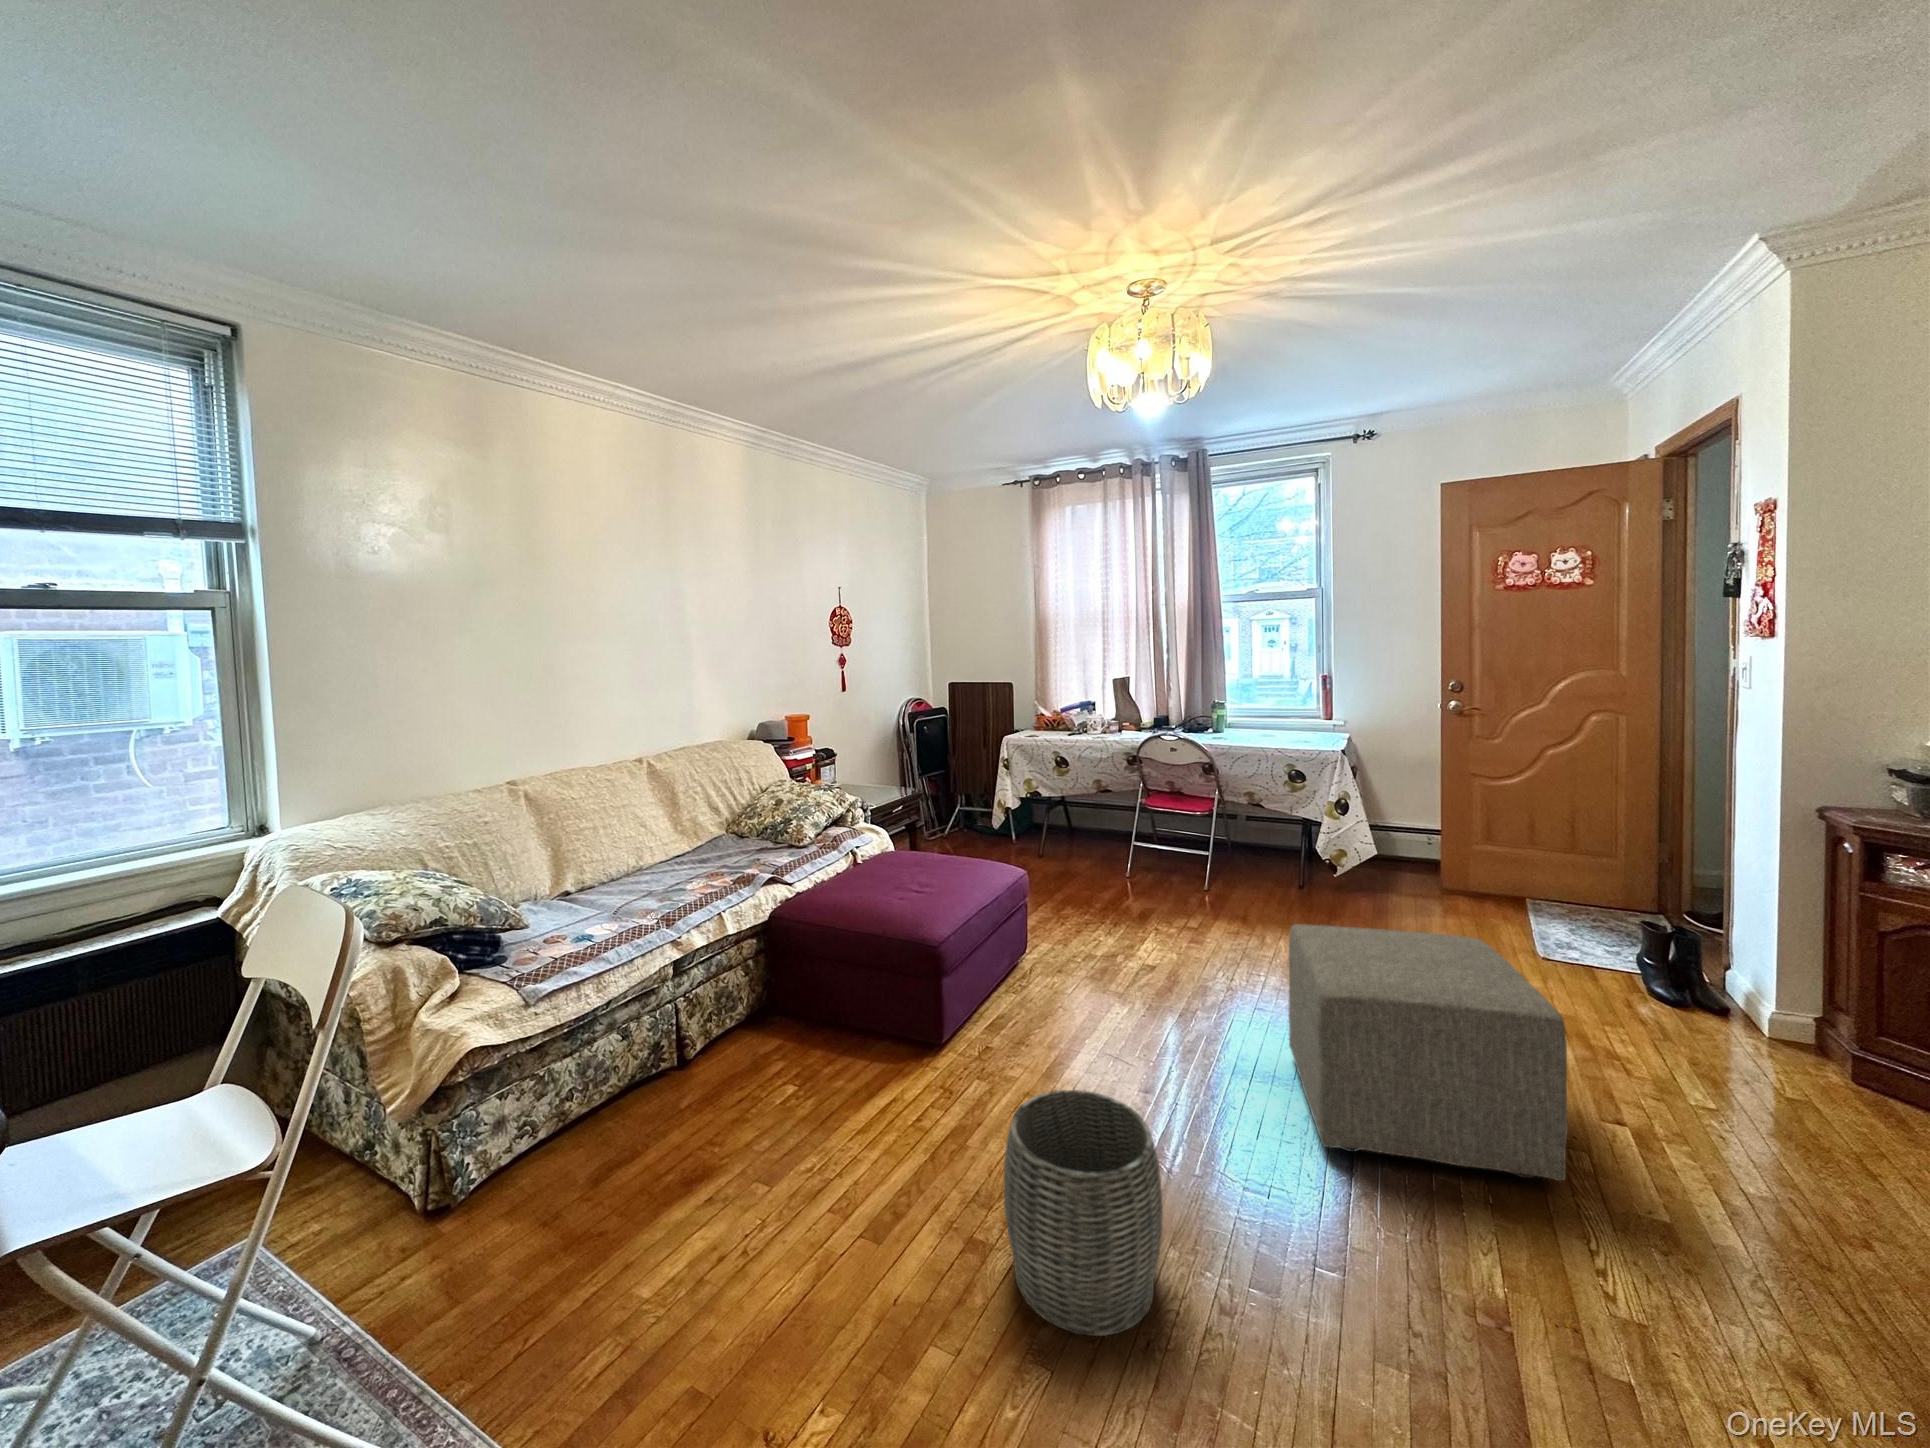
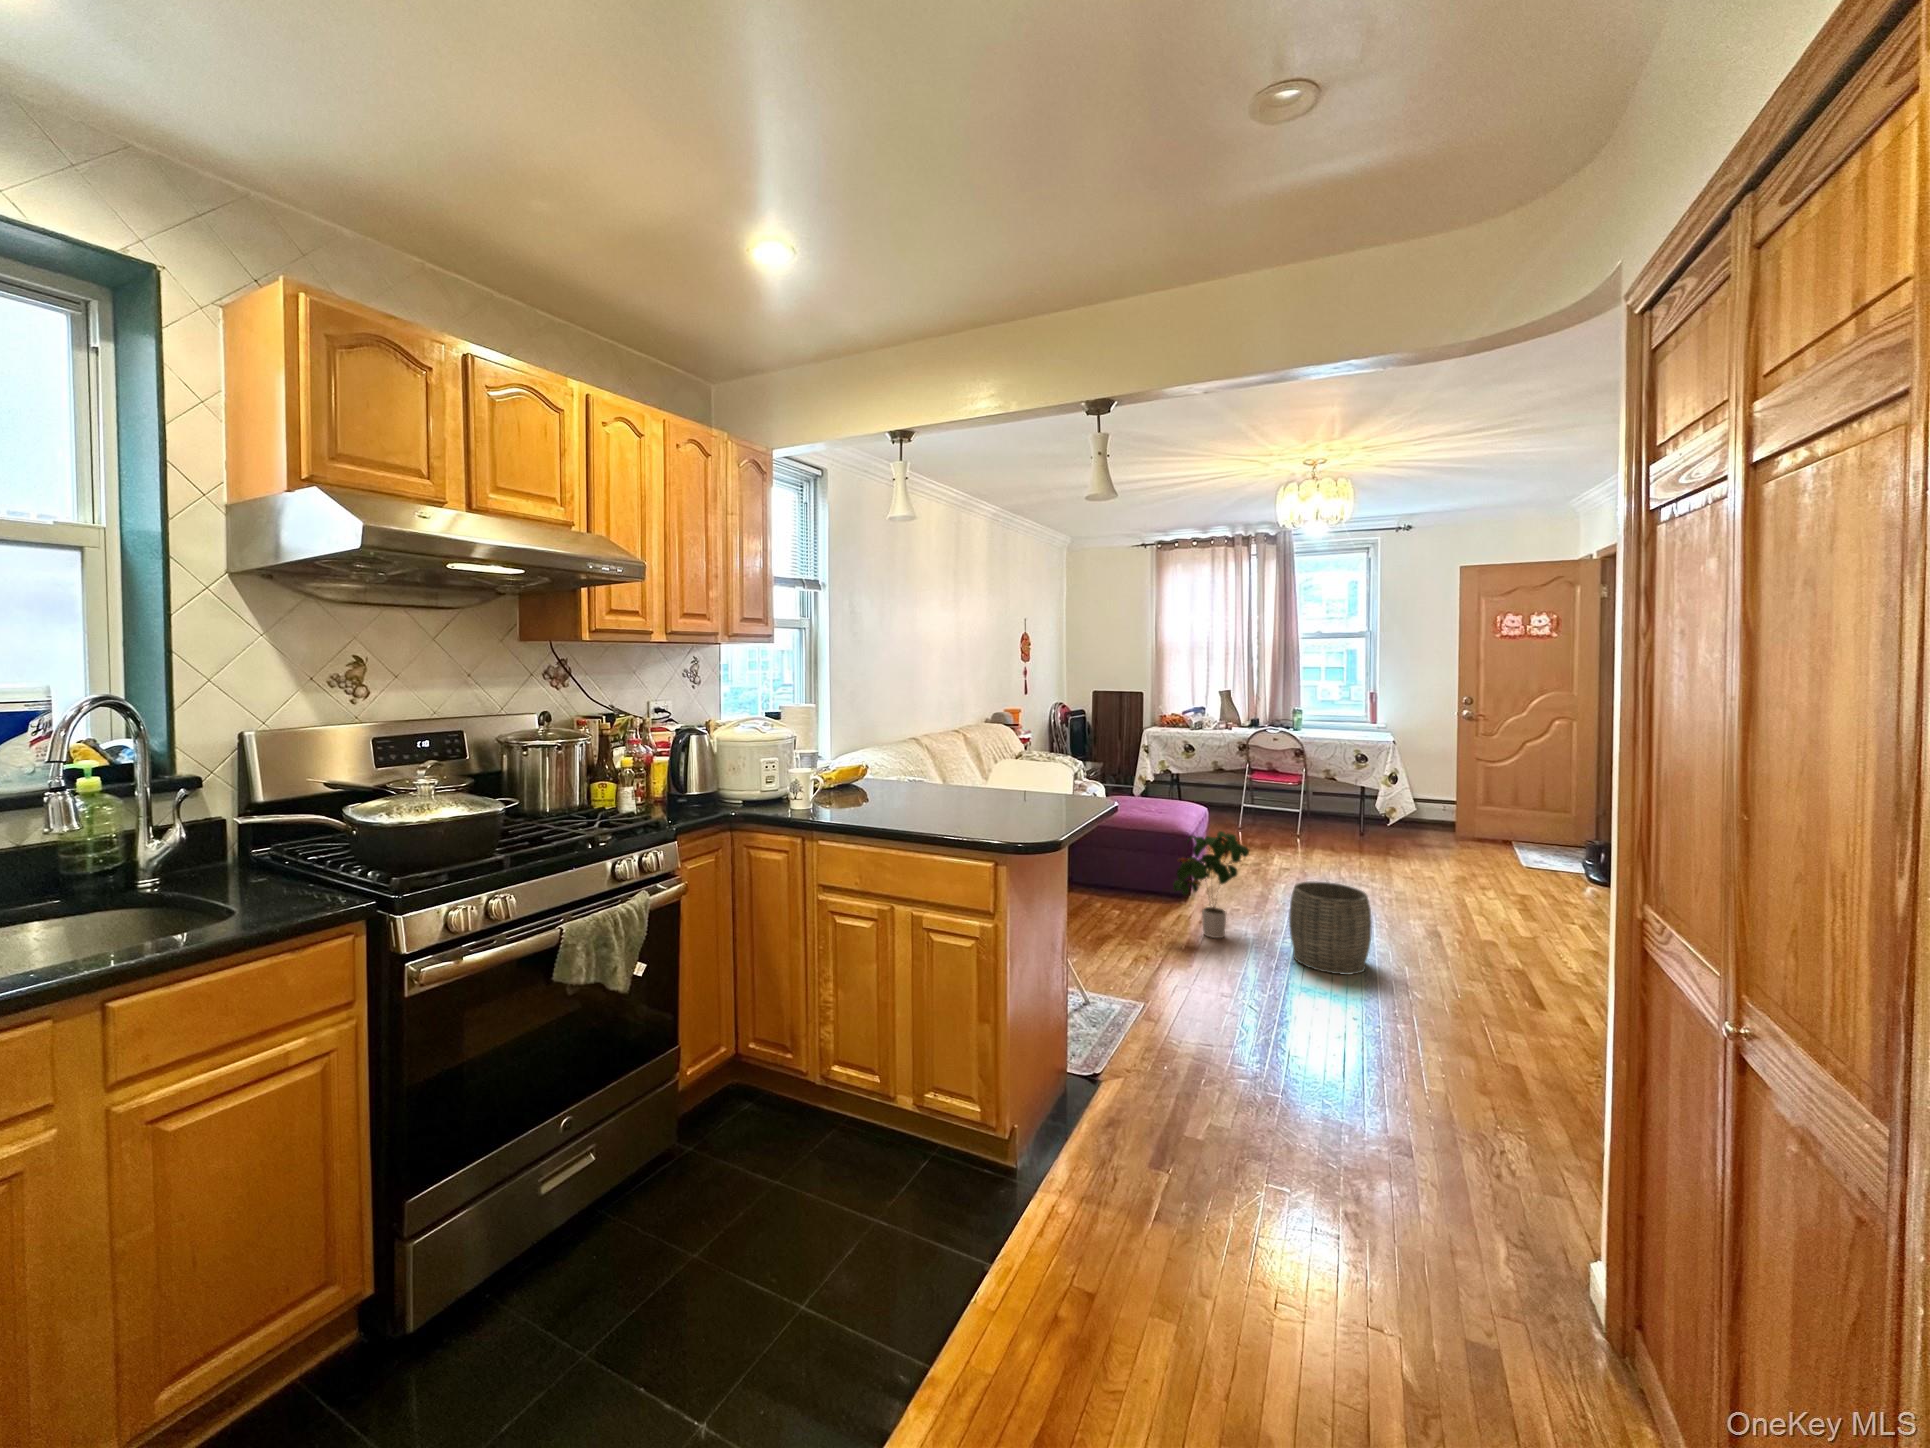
ottoman: present [1289,924,1568,1181] -> none [1392,825,1550,937]
potted plant: none [809,966,984,1182] -> present [1173,831,1249,938]

